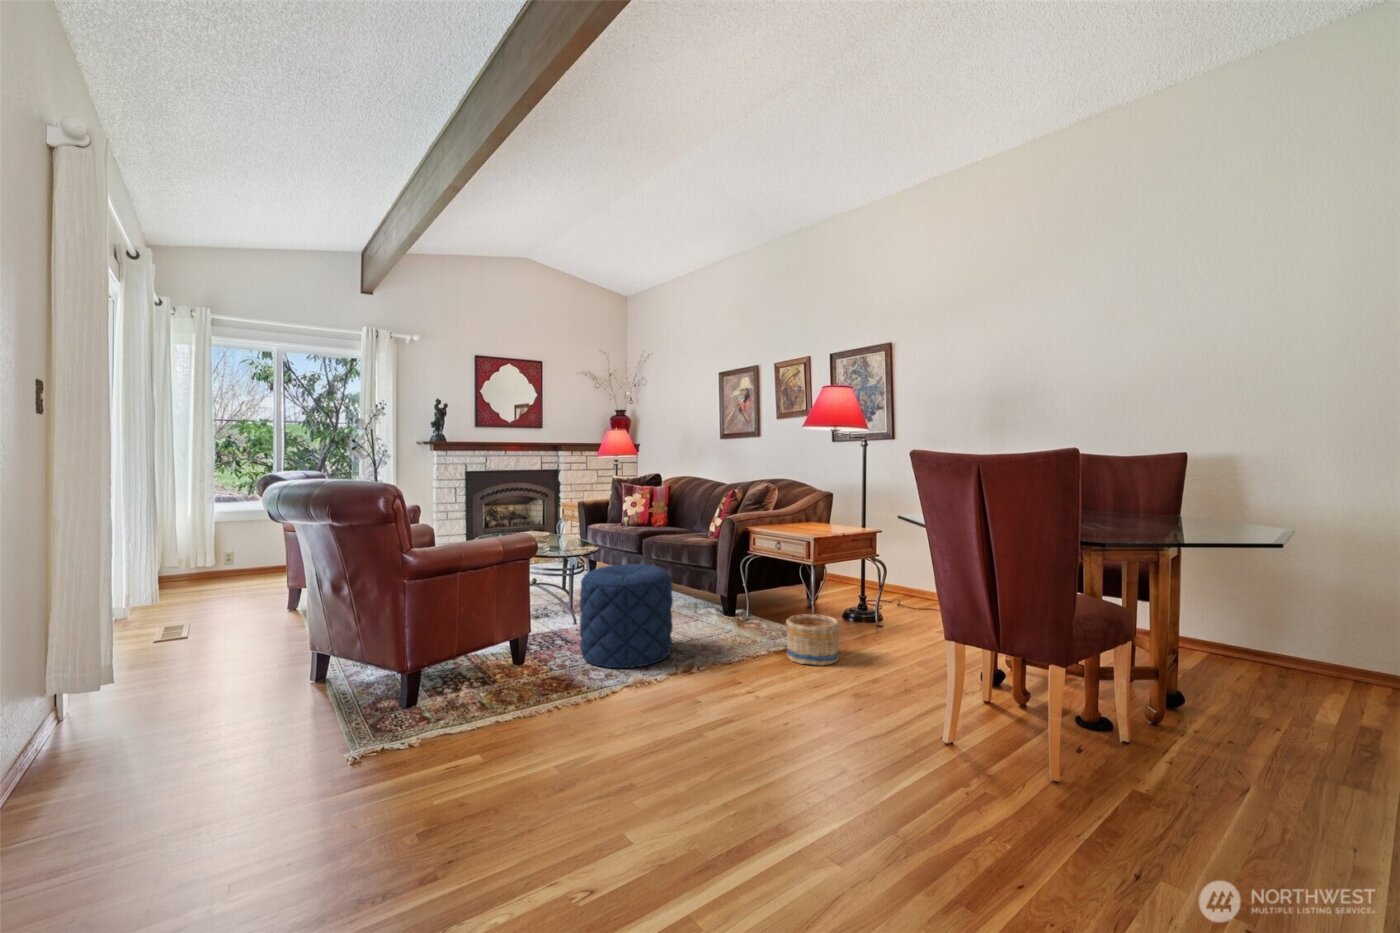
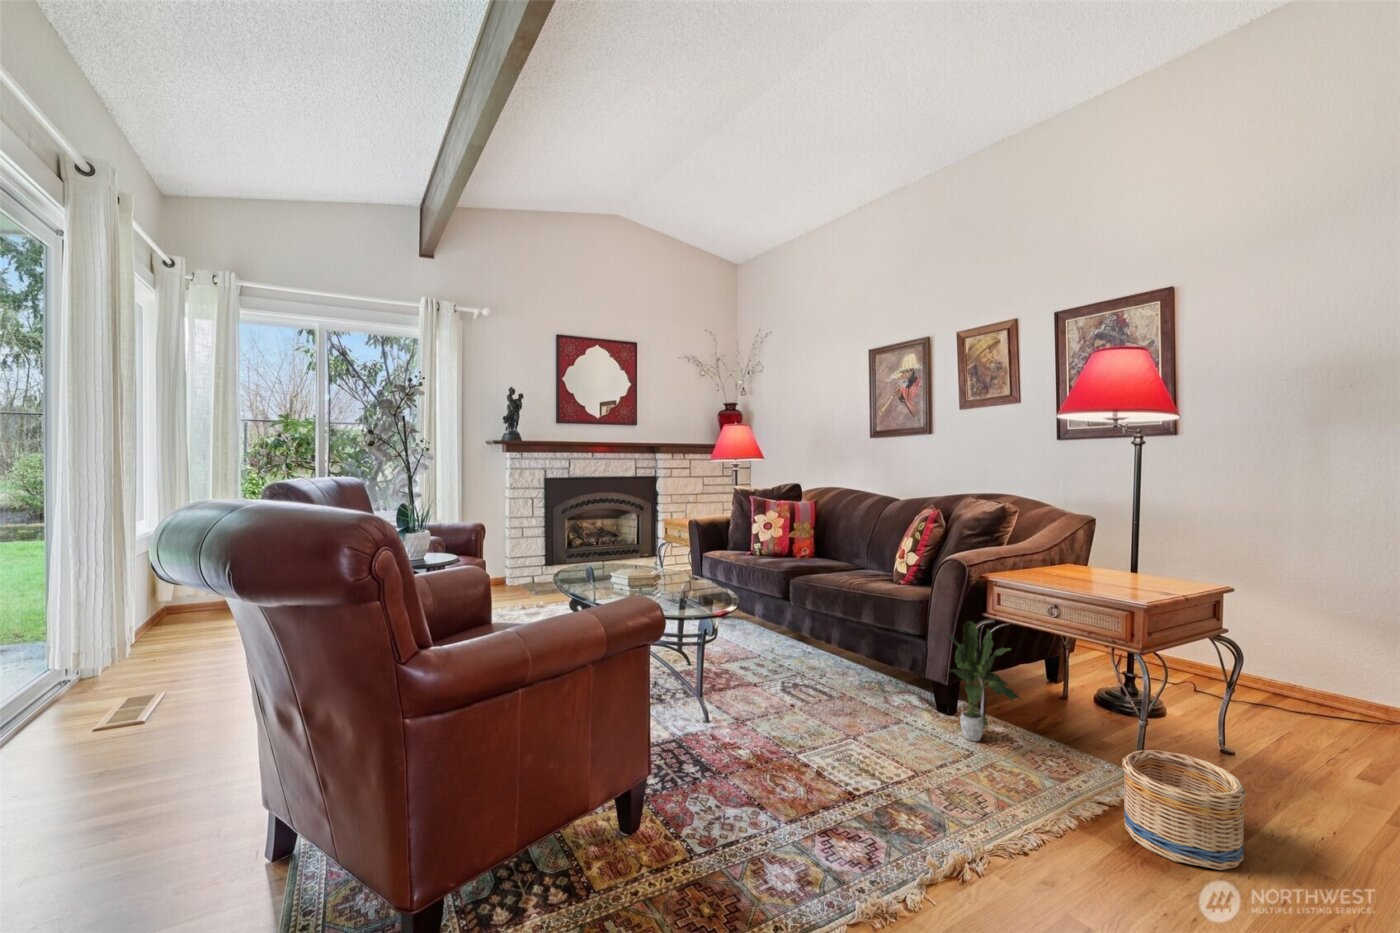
potted plant: none [716,554,762,627] -> present [943,621,1020,741]
pouf: present [579,564,673,668] -> none [744,644,908,851]

